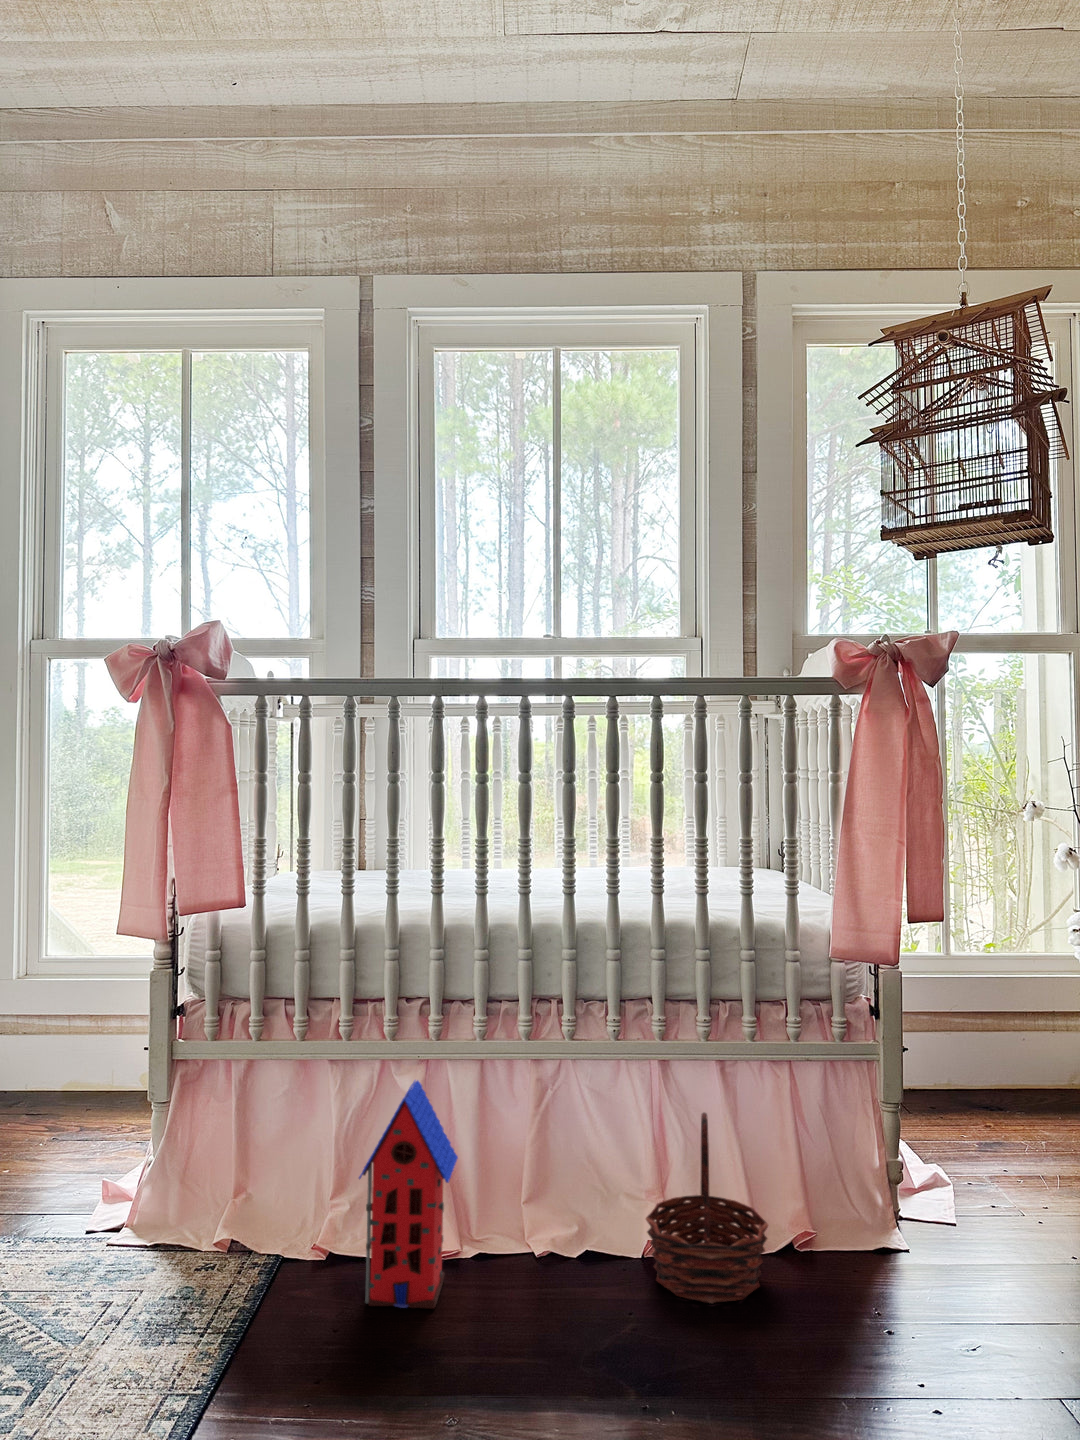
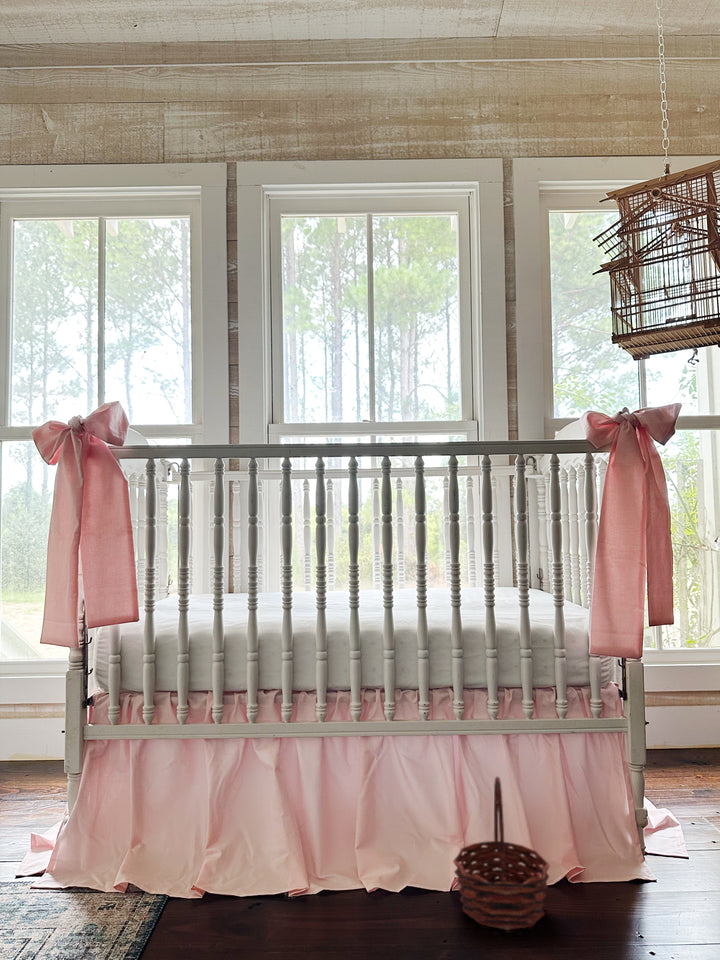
toy house: present [359,1081,458,1309] -> none [227,754,305,939]

